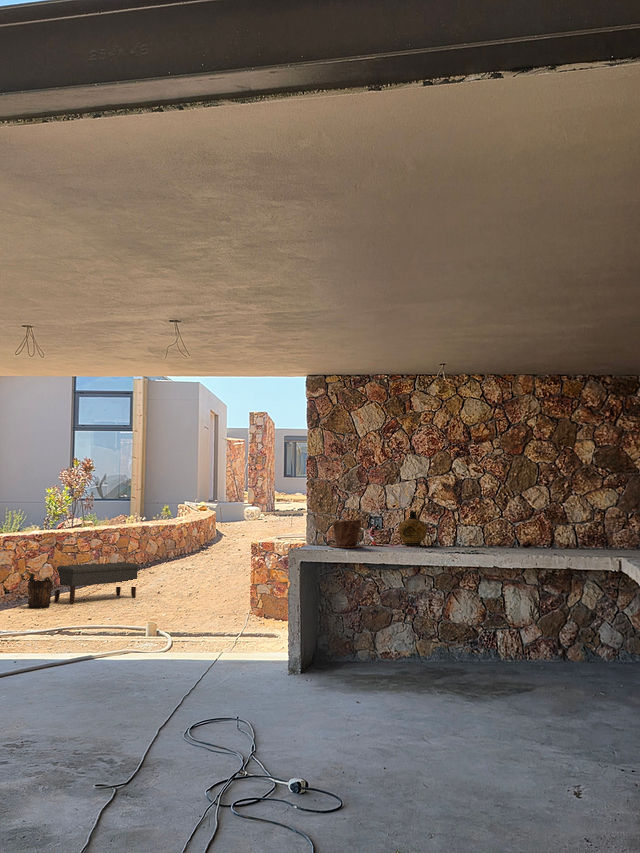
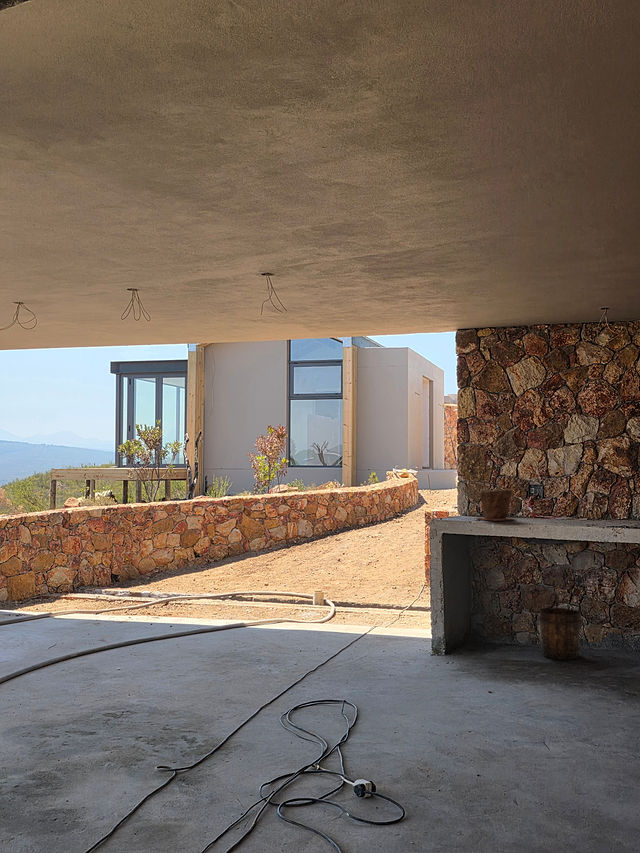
ceramic jug: present [398,510,427,545] -> none [561,478,596,518]
bench: present [54,562,139,605] -> none [242,528,324,569]
bucket: present [26,570,53,609] -> present [538,586,583,660]

